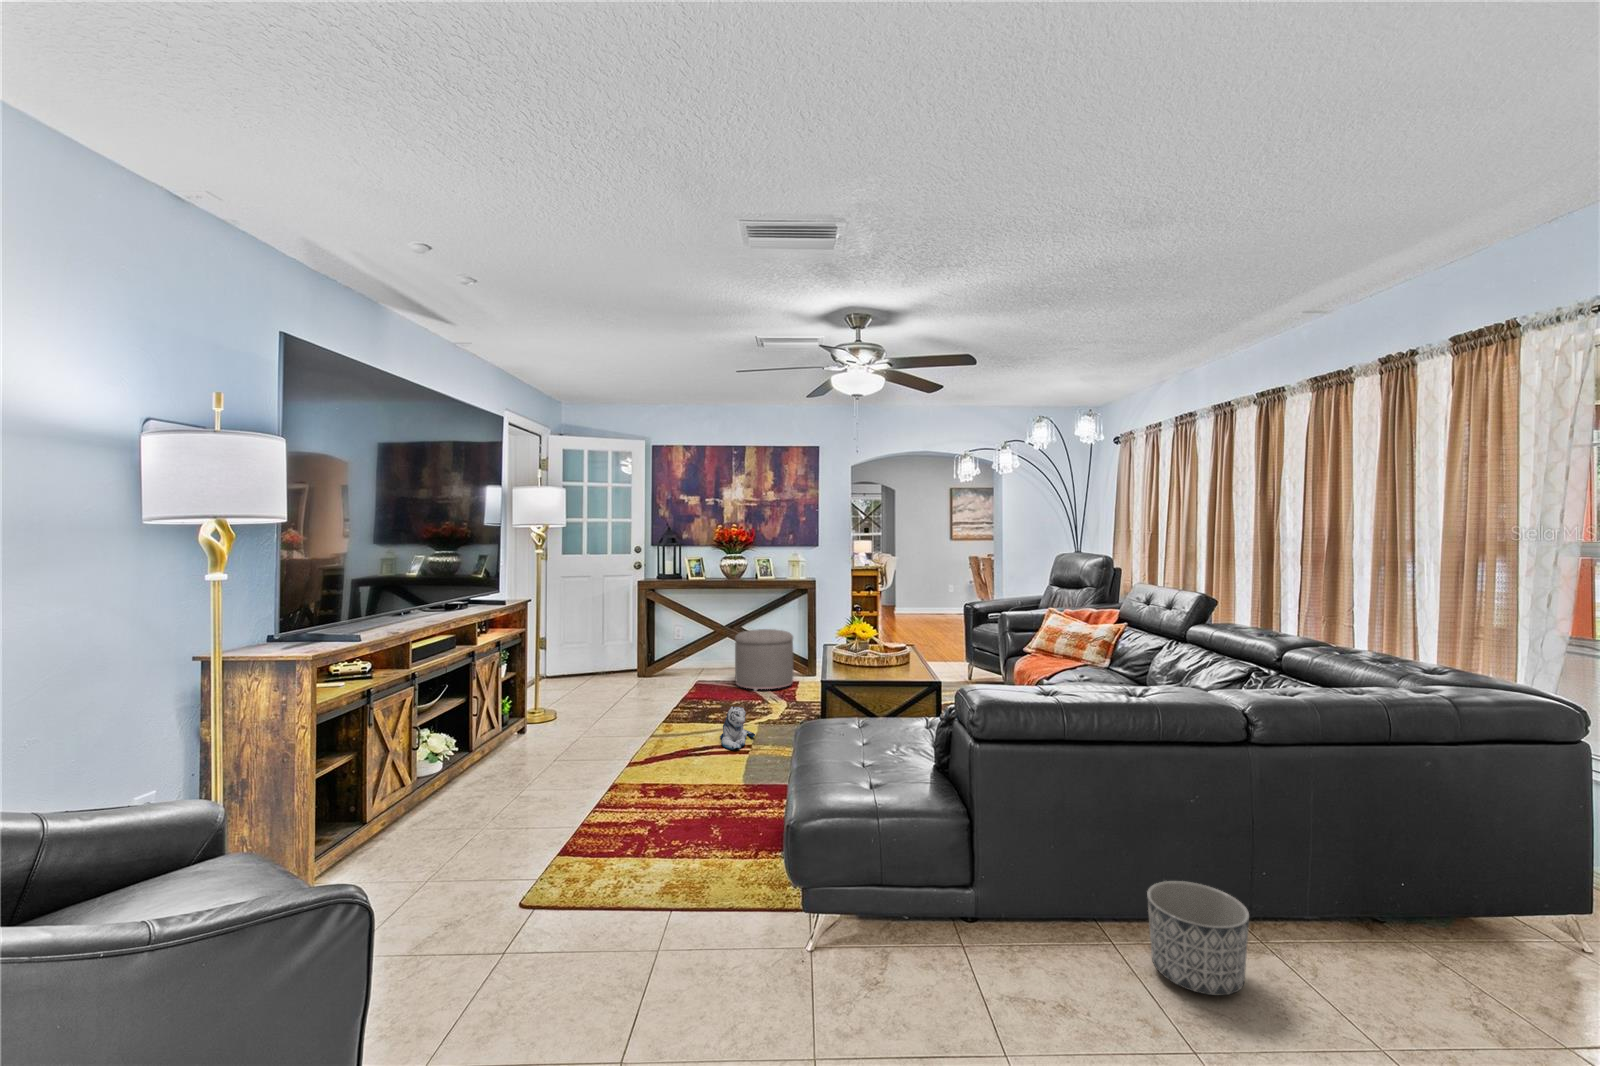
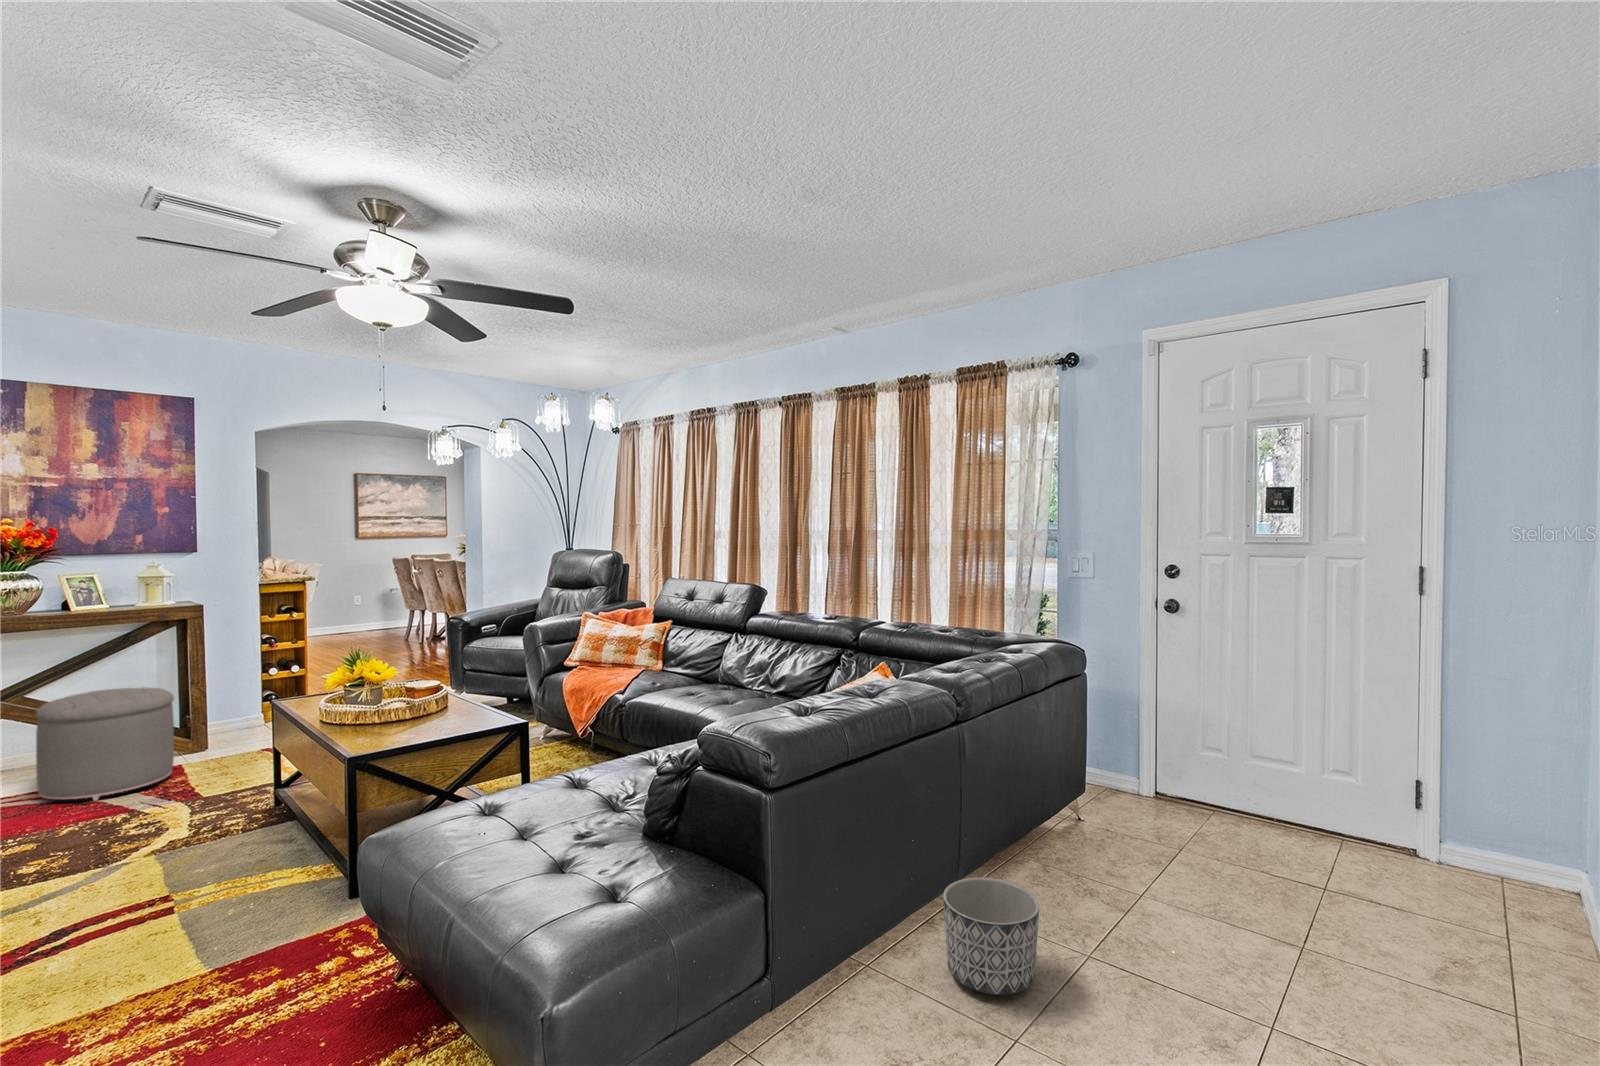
plush toy: present [720,707,755,750] -> none [82,837,171,924]

